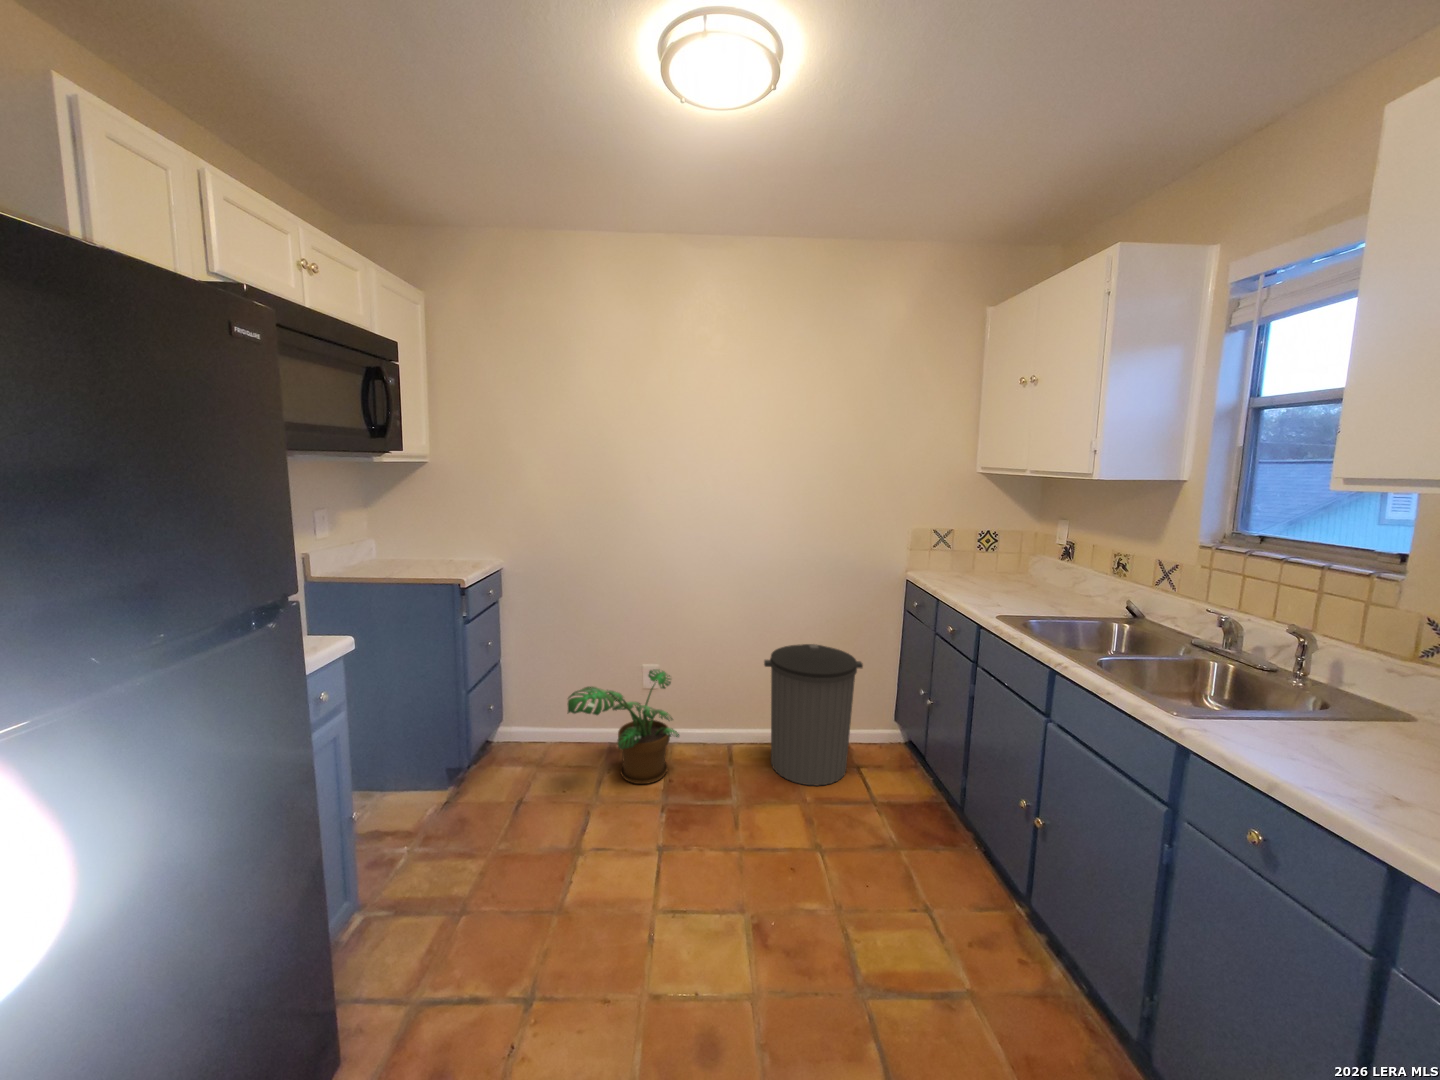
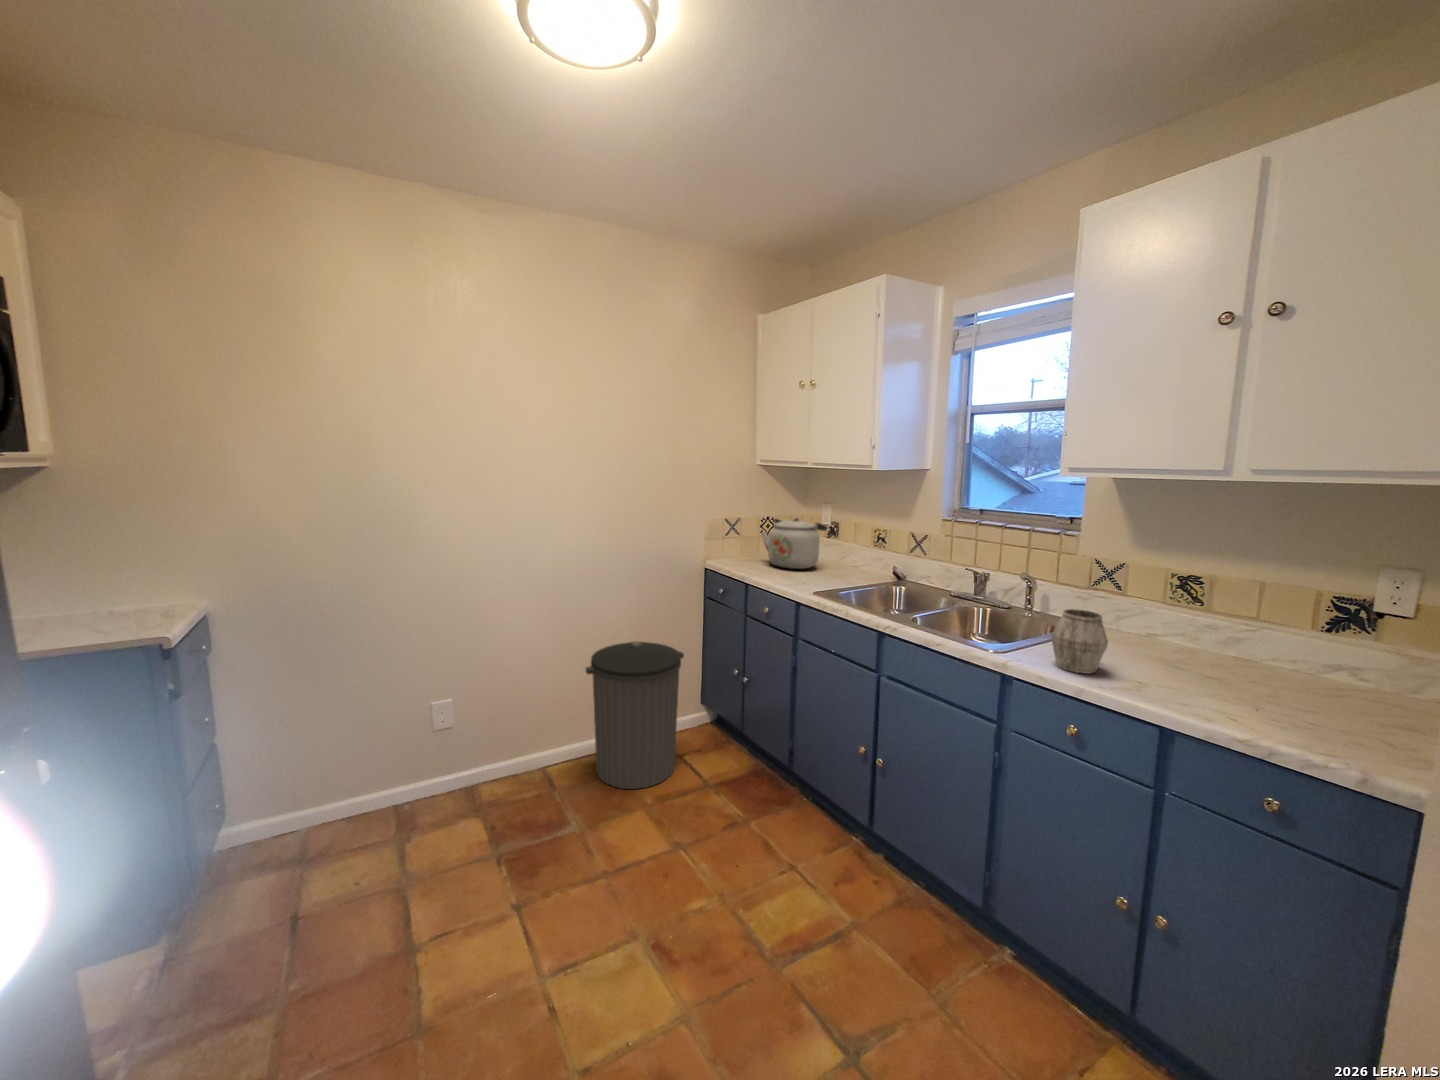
kettle: none [965,533,1046,592] -> present [762,517,827,569]
potted plant: present [568,669,679,784] -> none [341,702,495,849]
mug: none [1257,677,1356,771] -> present [1051,609,1108,674]

